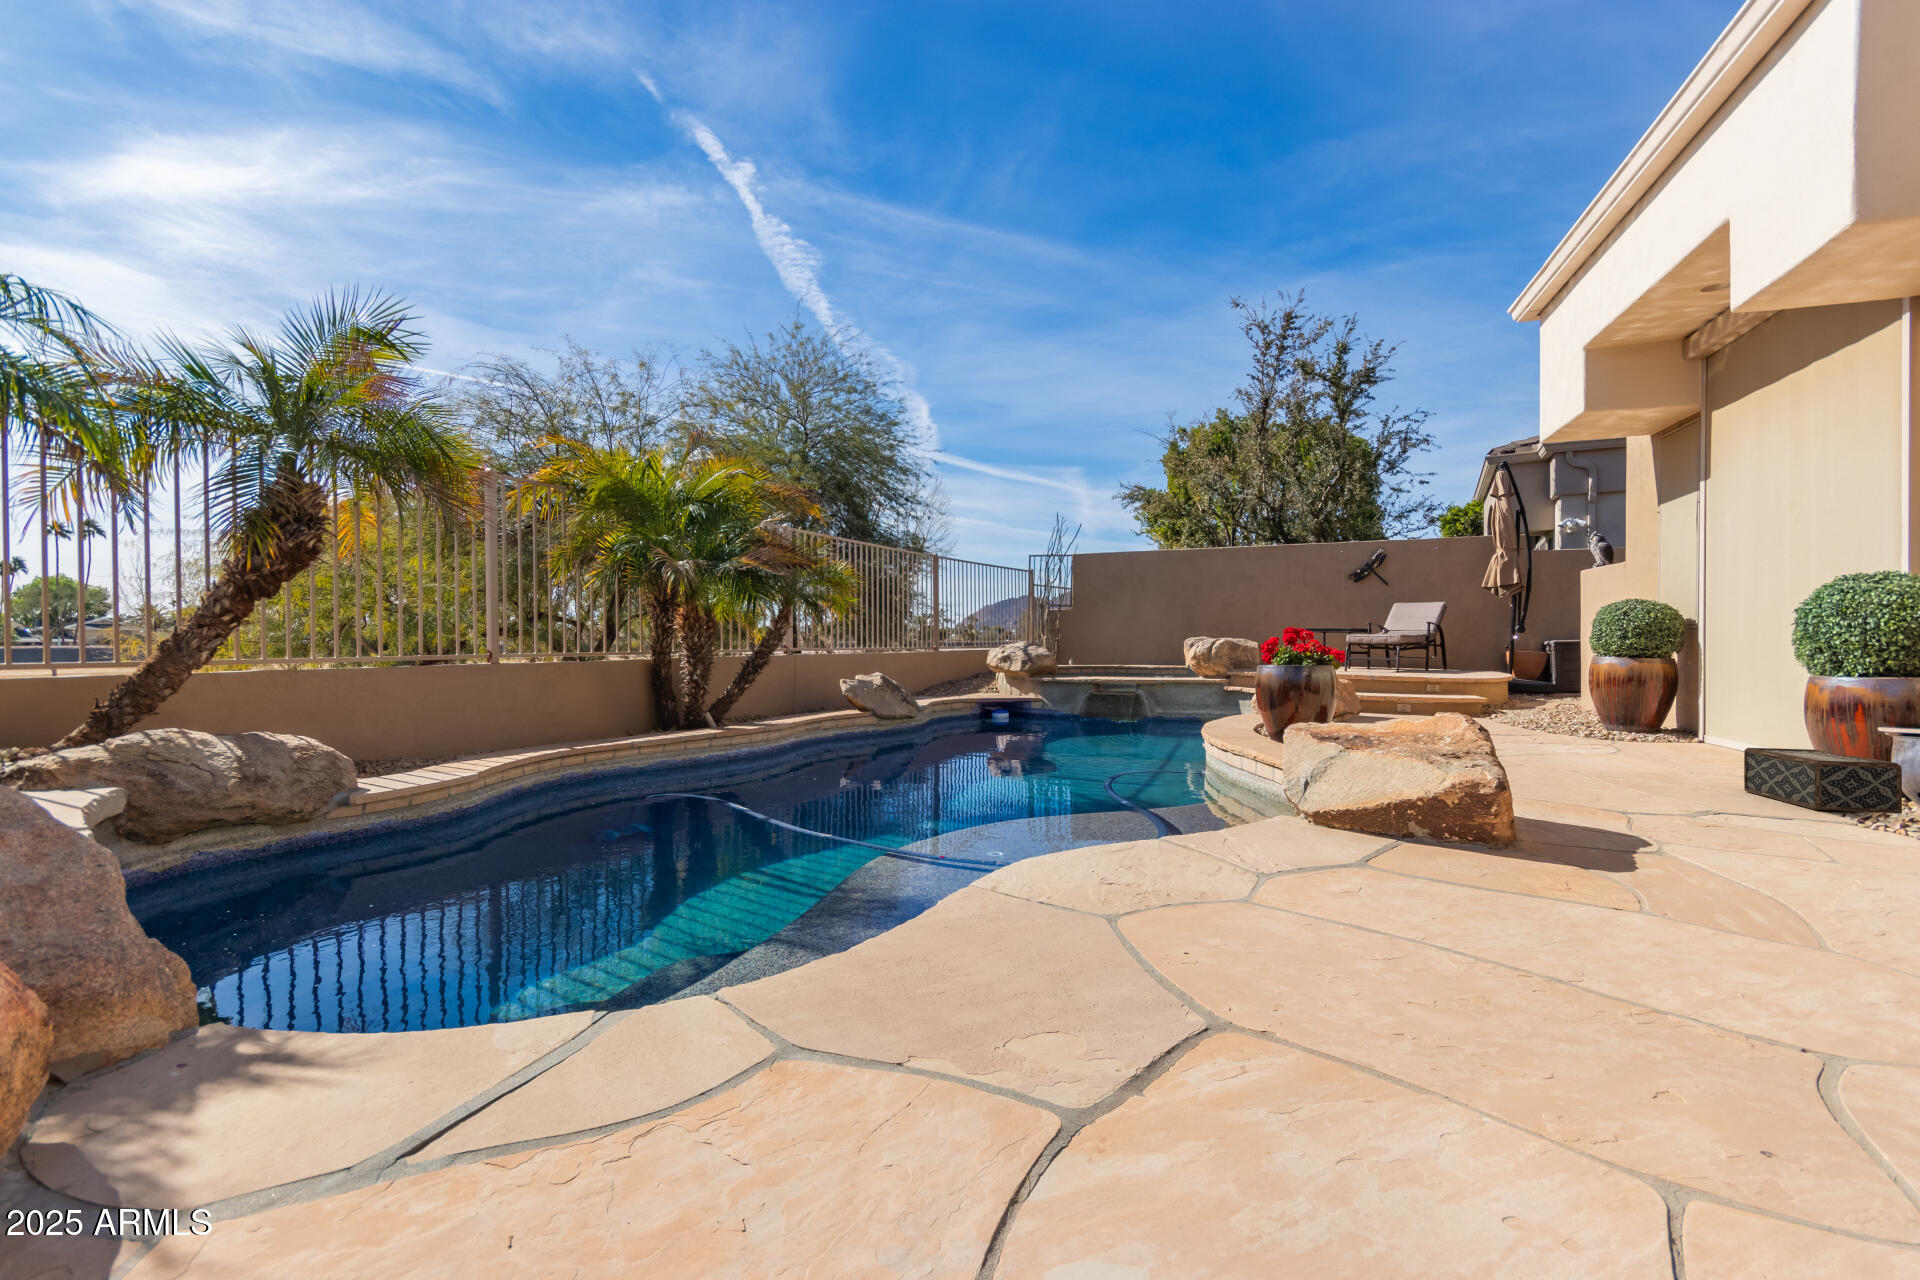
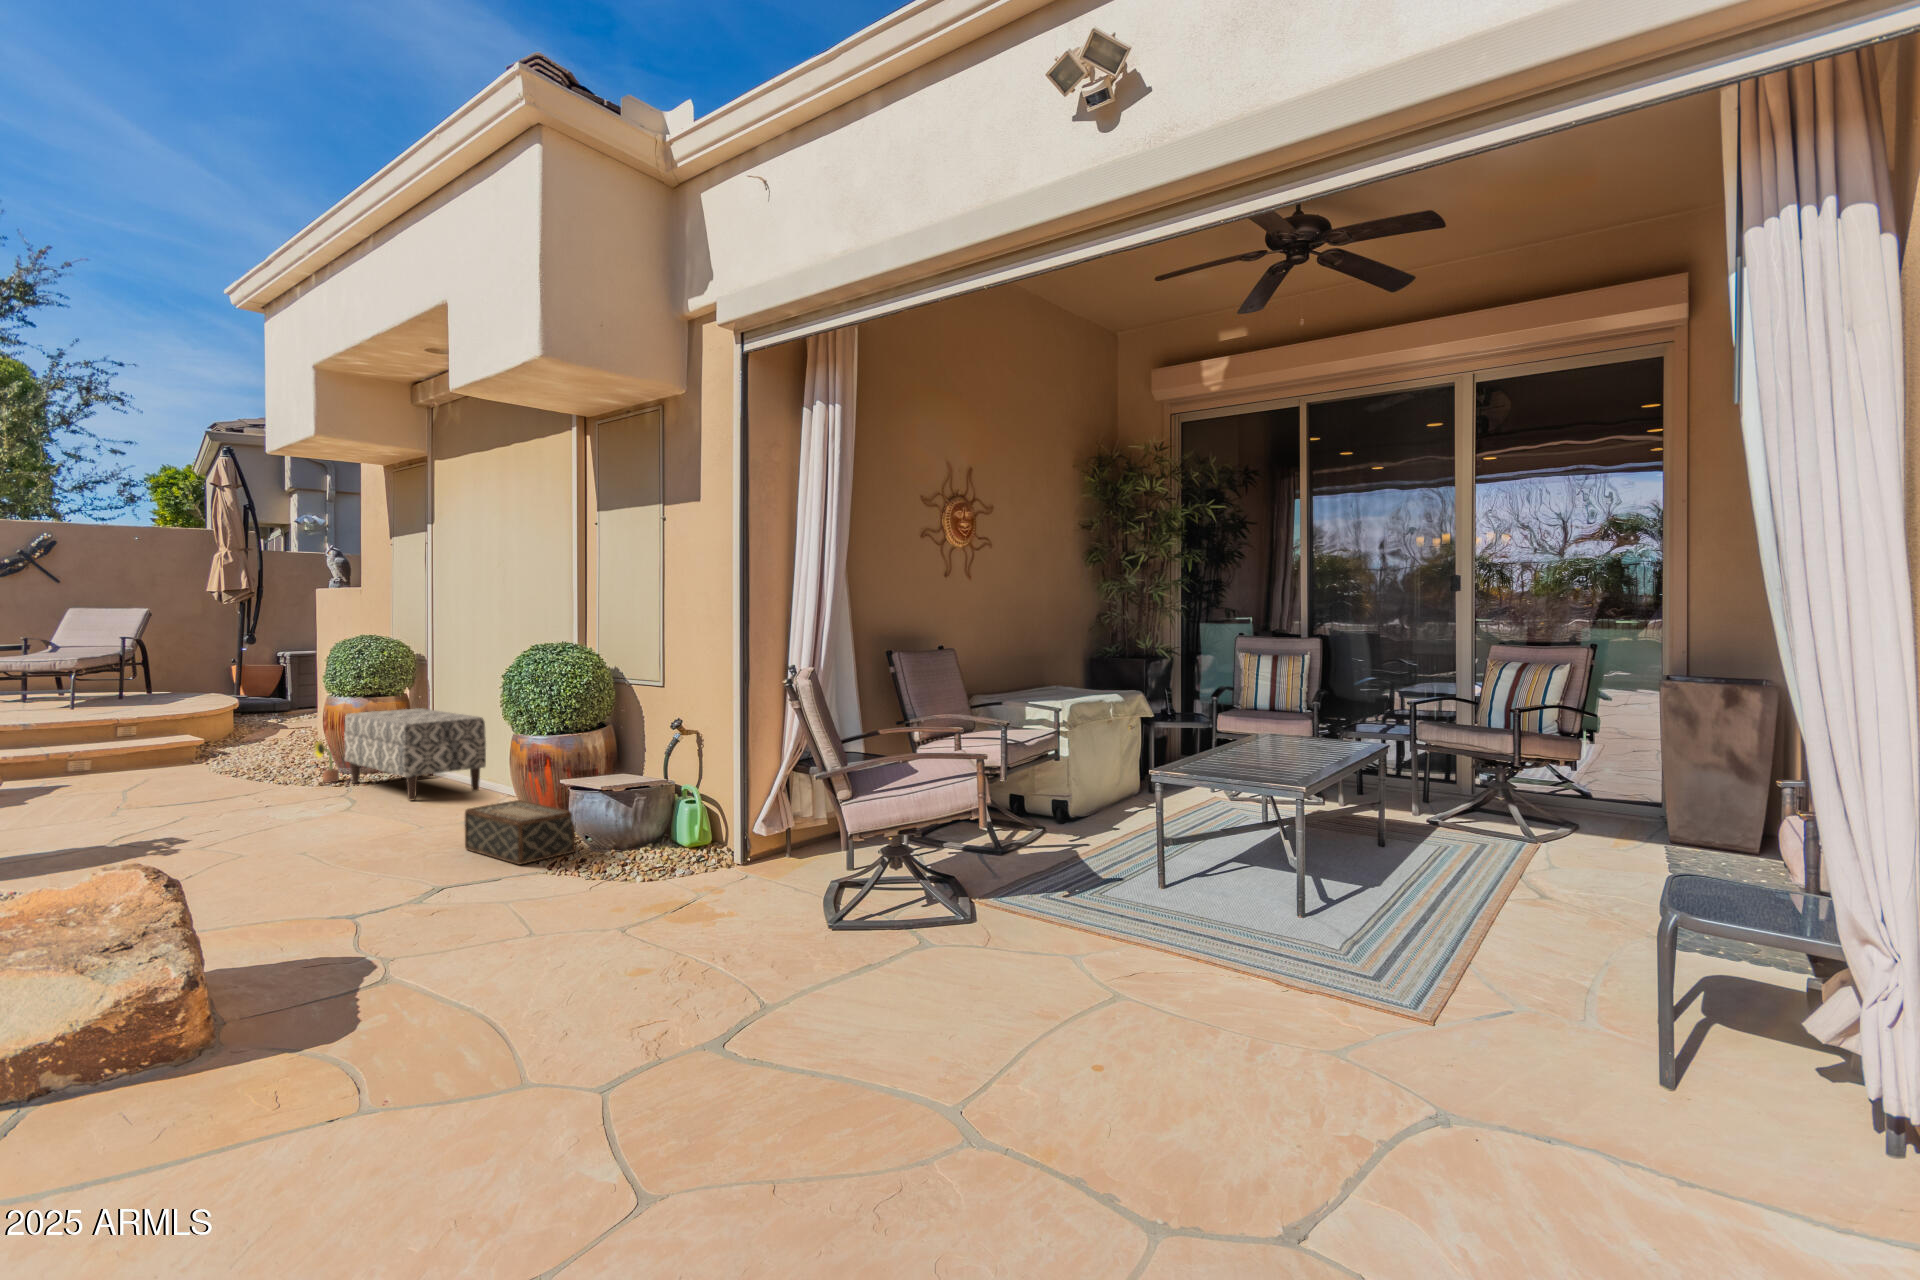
bench: none [1609,671,1771,758] -> present [344,708,486,800]
decorative plant: none [1578,695,1603,737] -> present [315,741,339,783]

